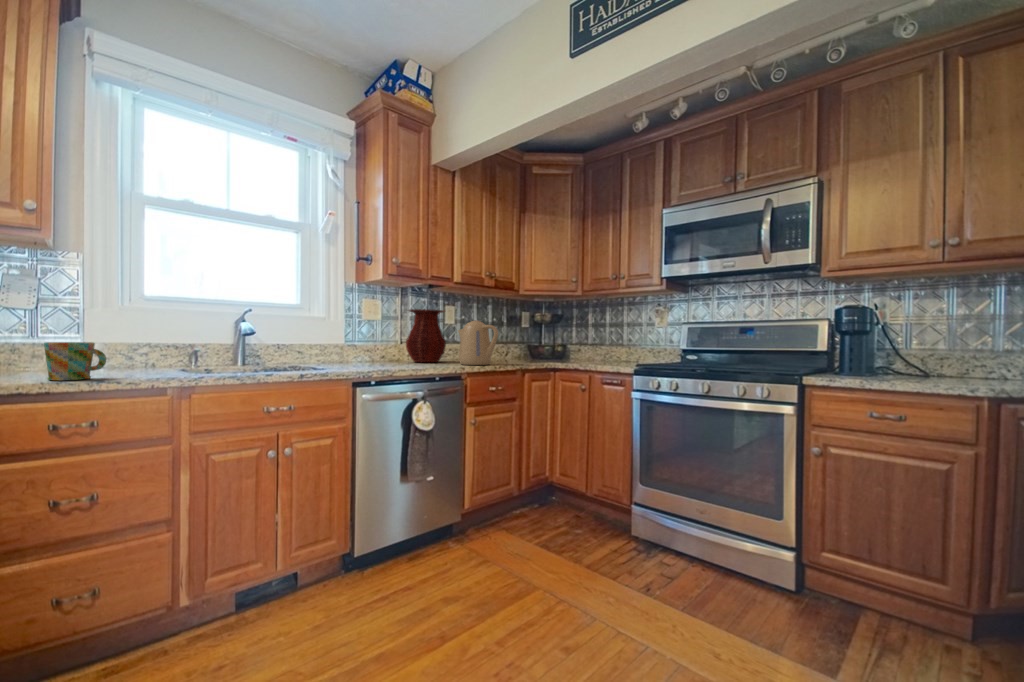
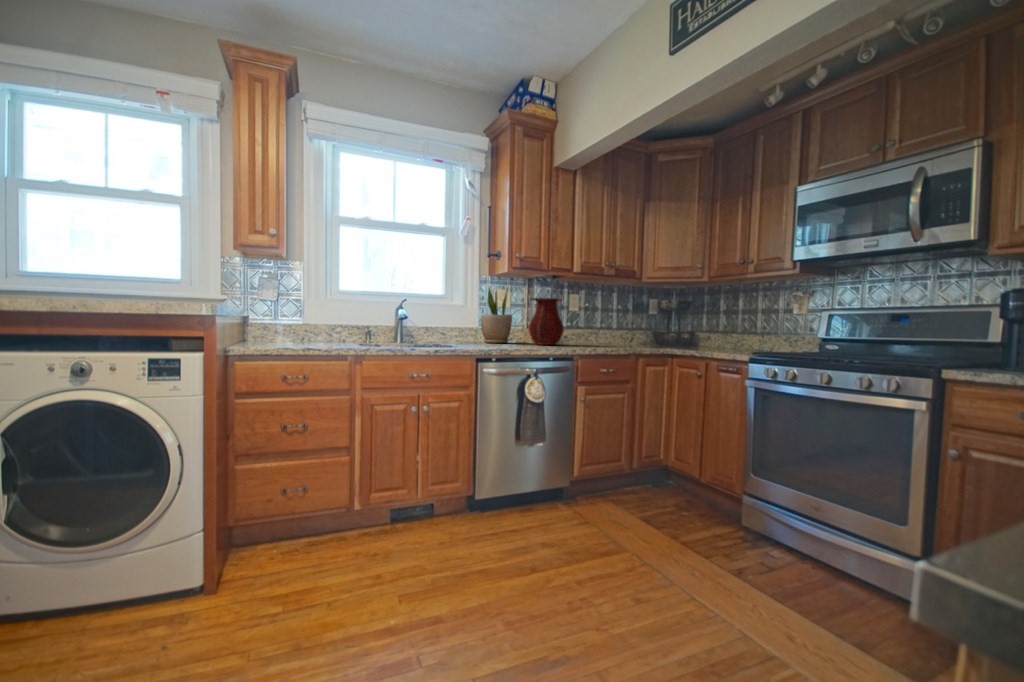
potted plant: none [346,292,384,362] -> present [481,286,512,343]
kettle: present [458,320,498,365] -> none [572,308,607,349]
mug: present [44,342,106,380] -> none [282,322,315,347]

